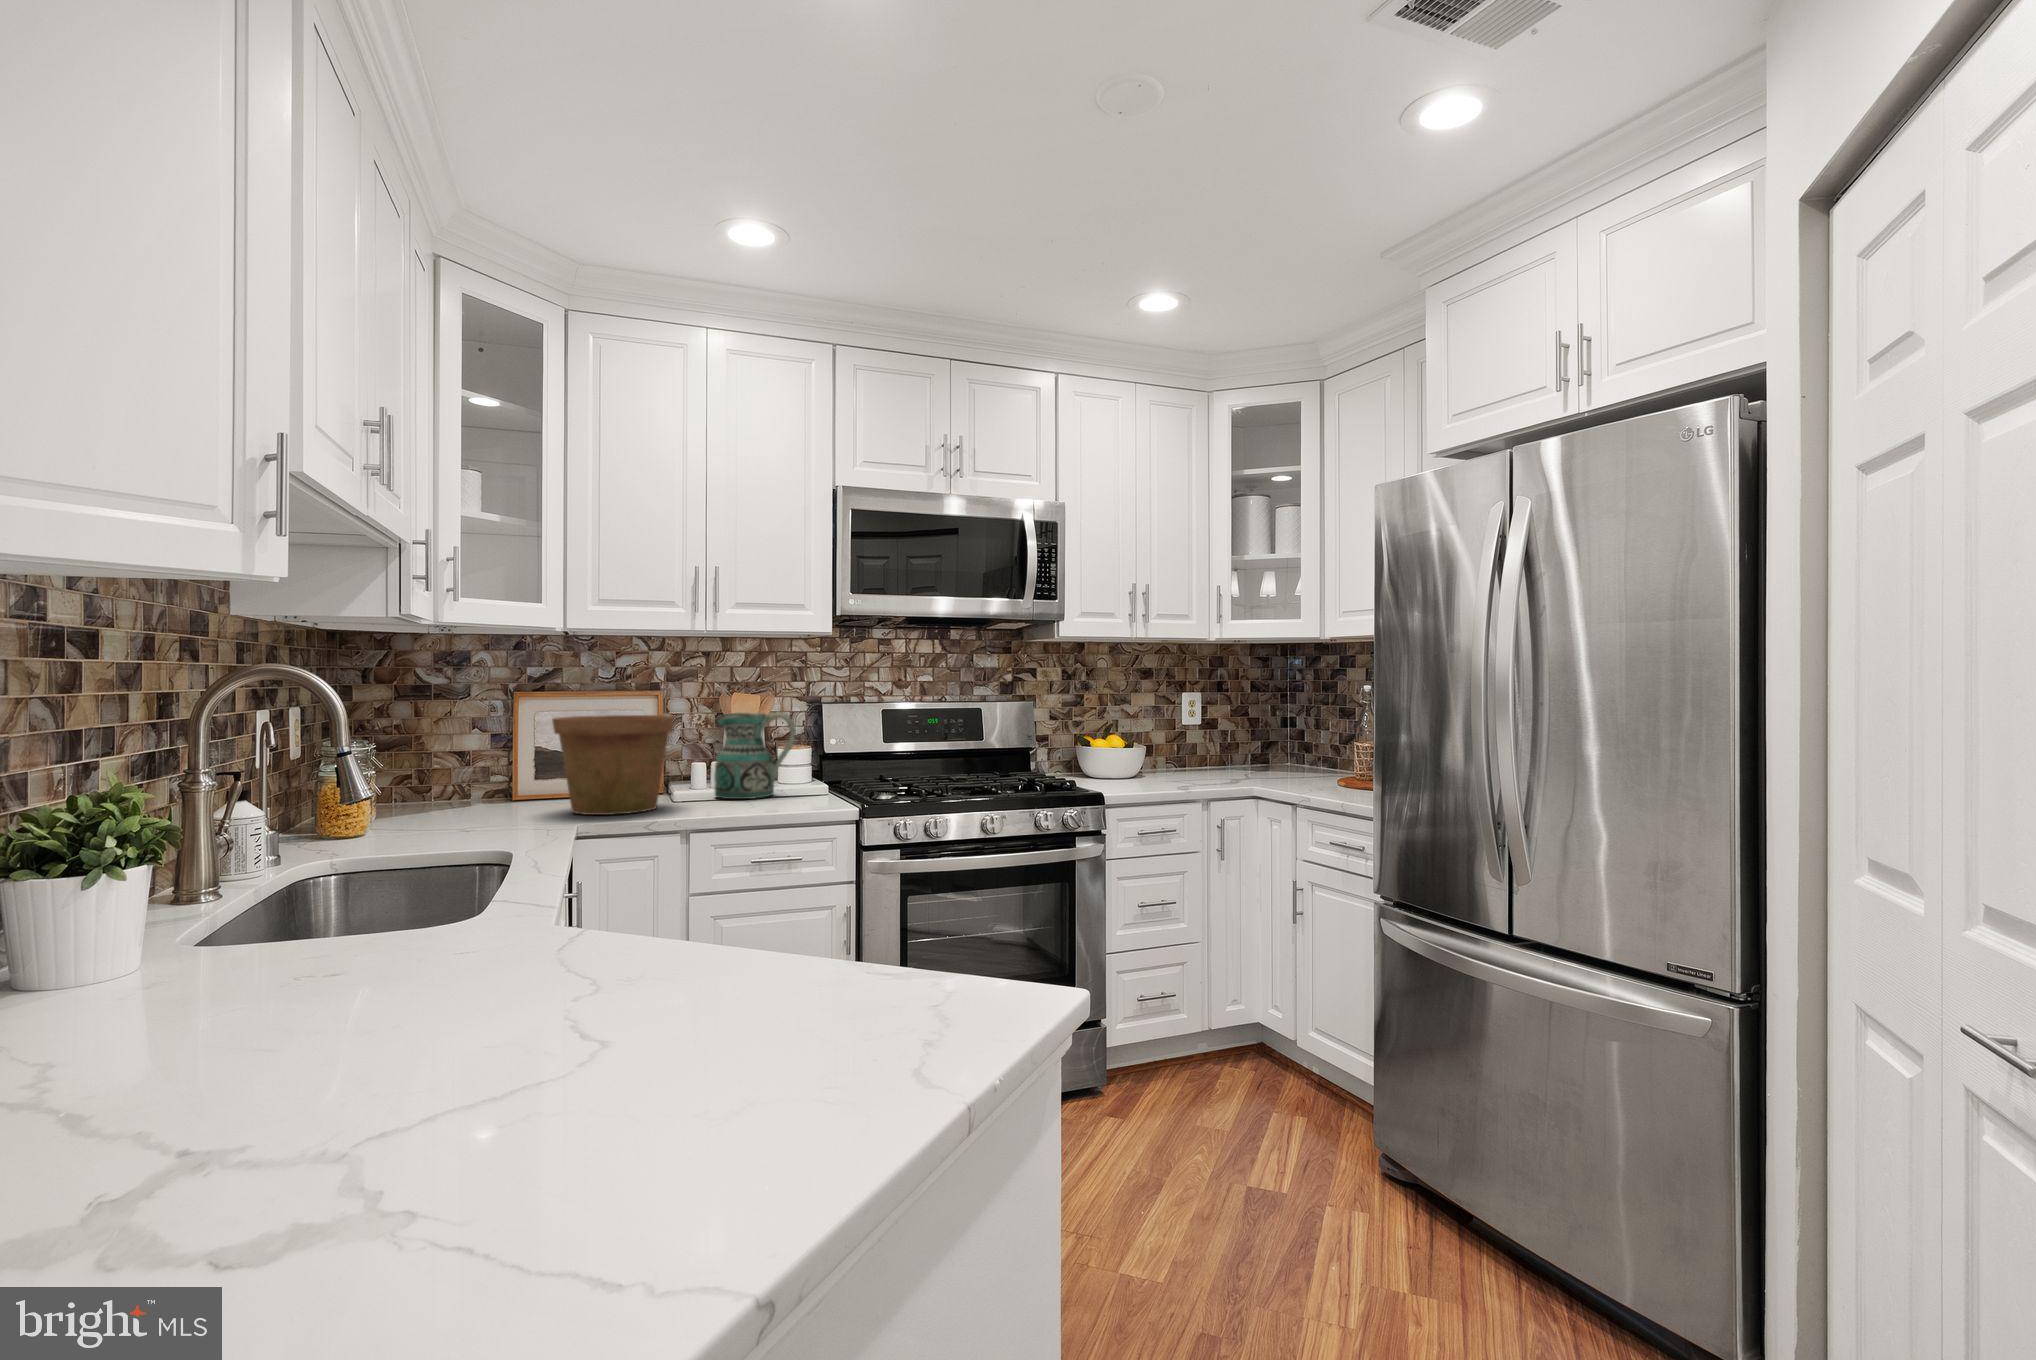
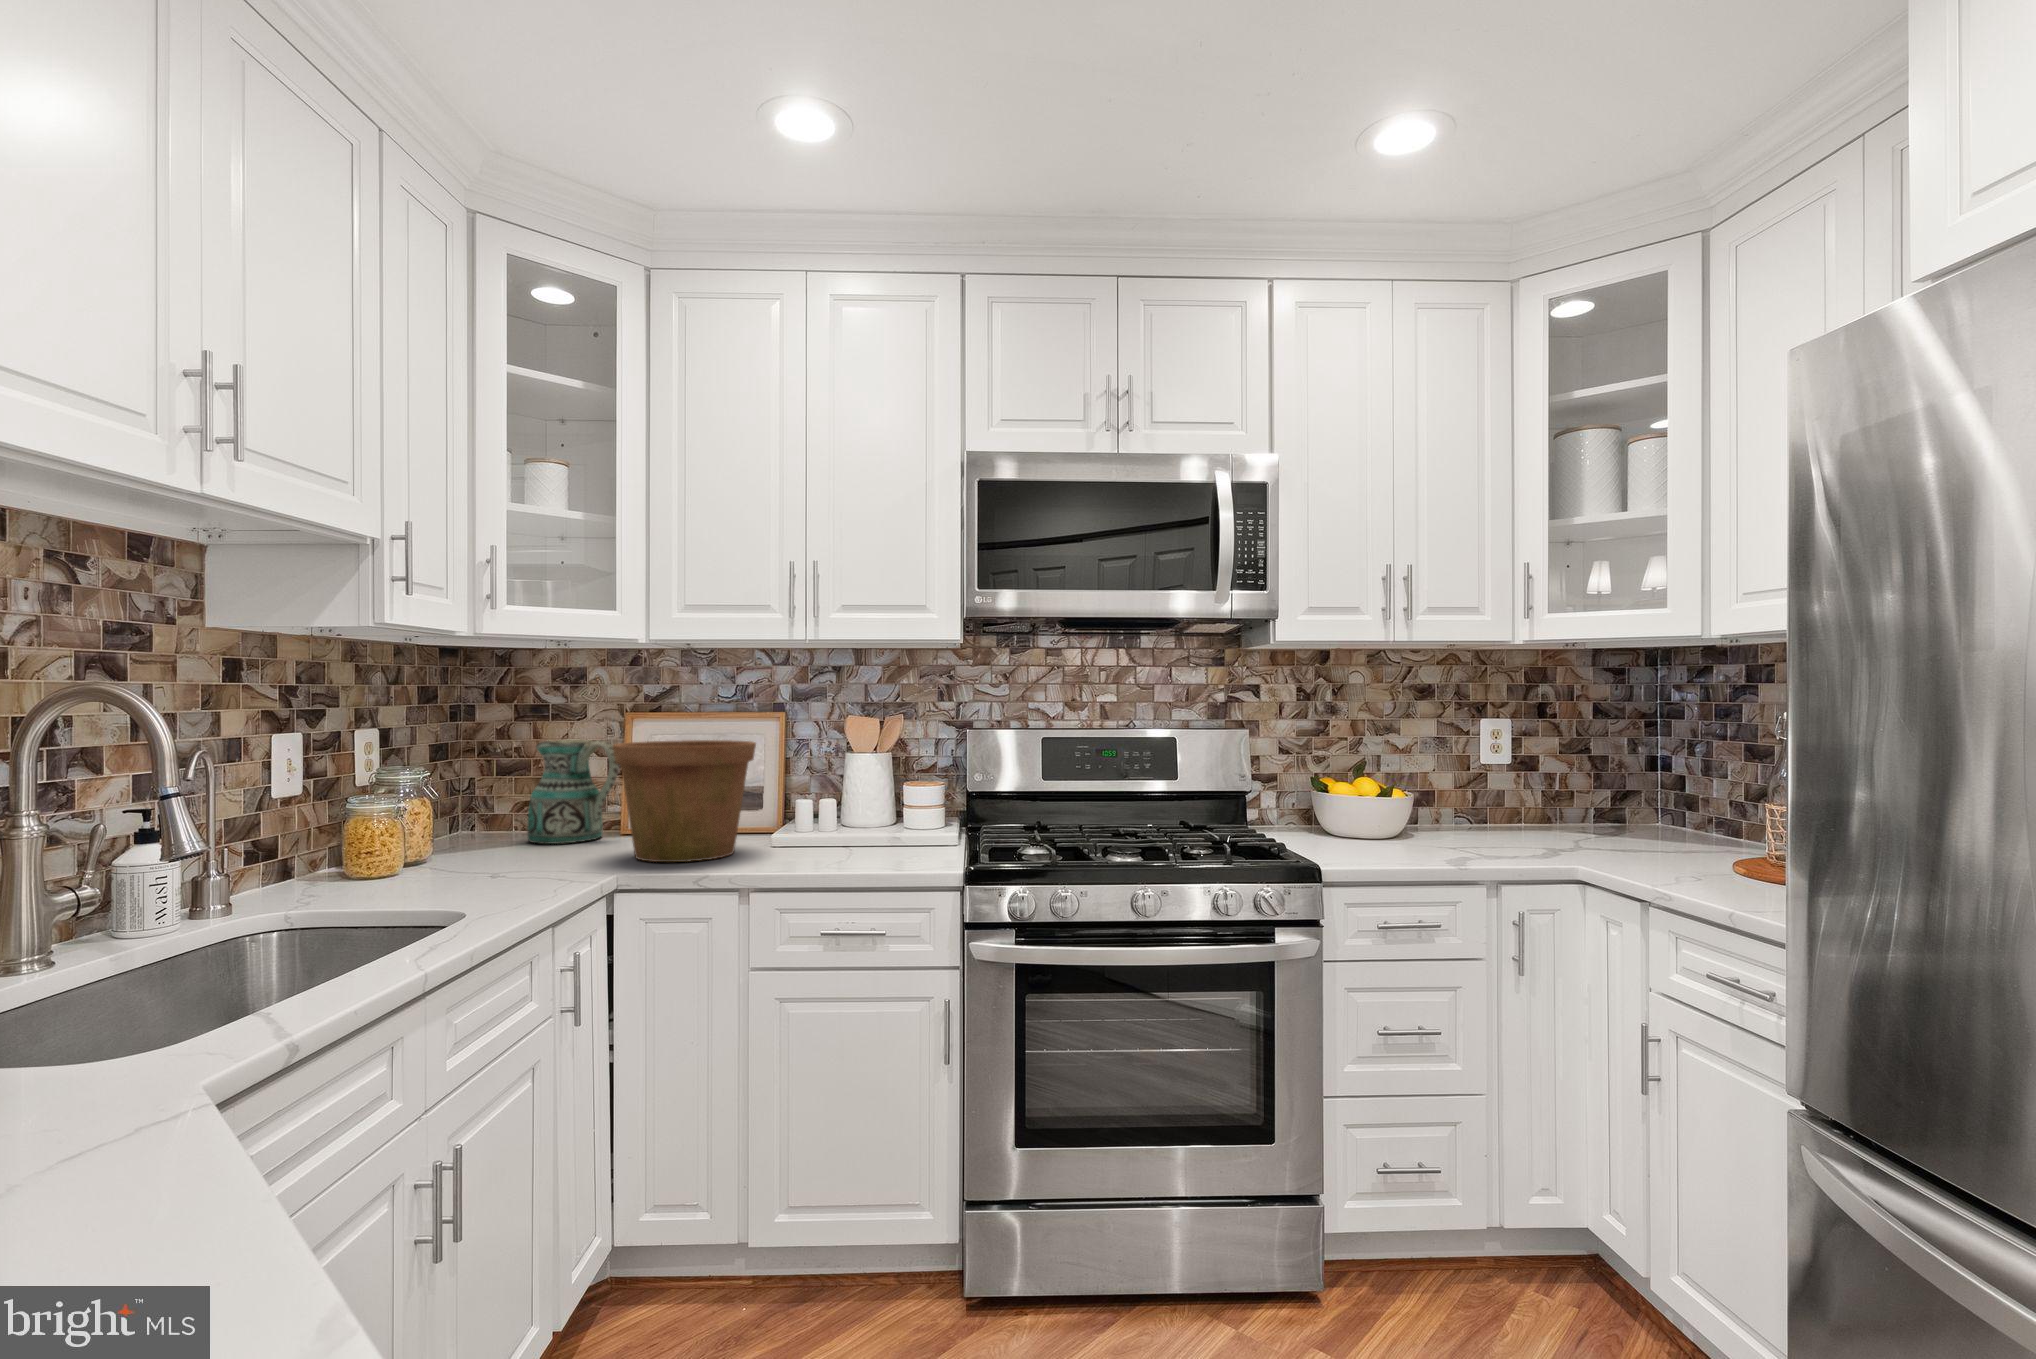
ceramic pitcher: present [714,711,796,799] -> present [527,739,619,844]

